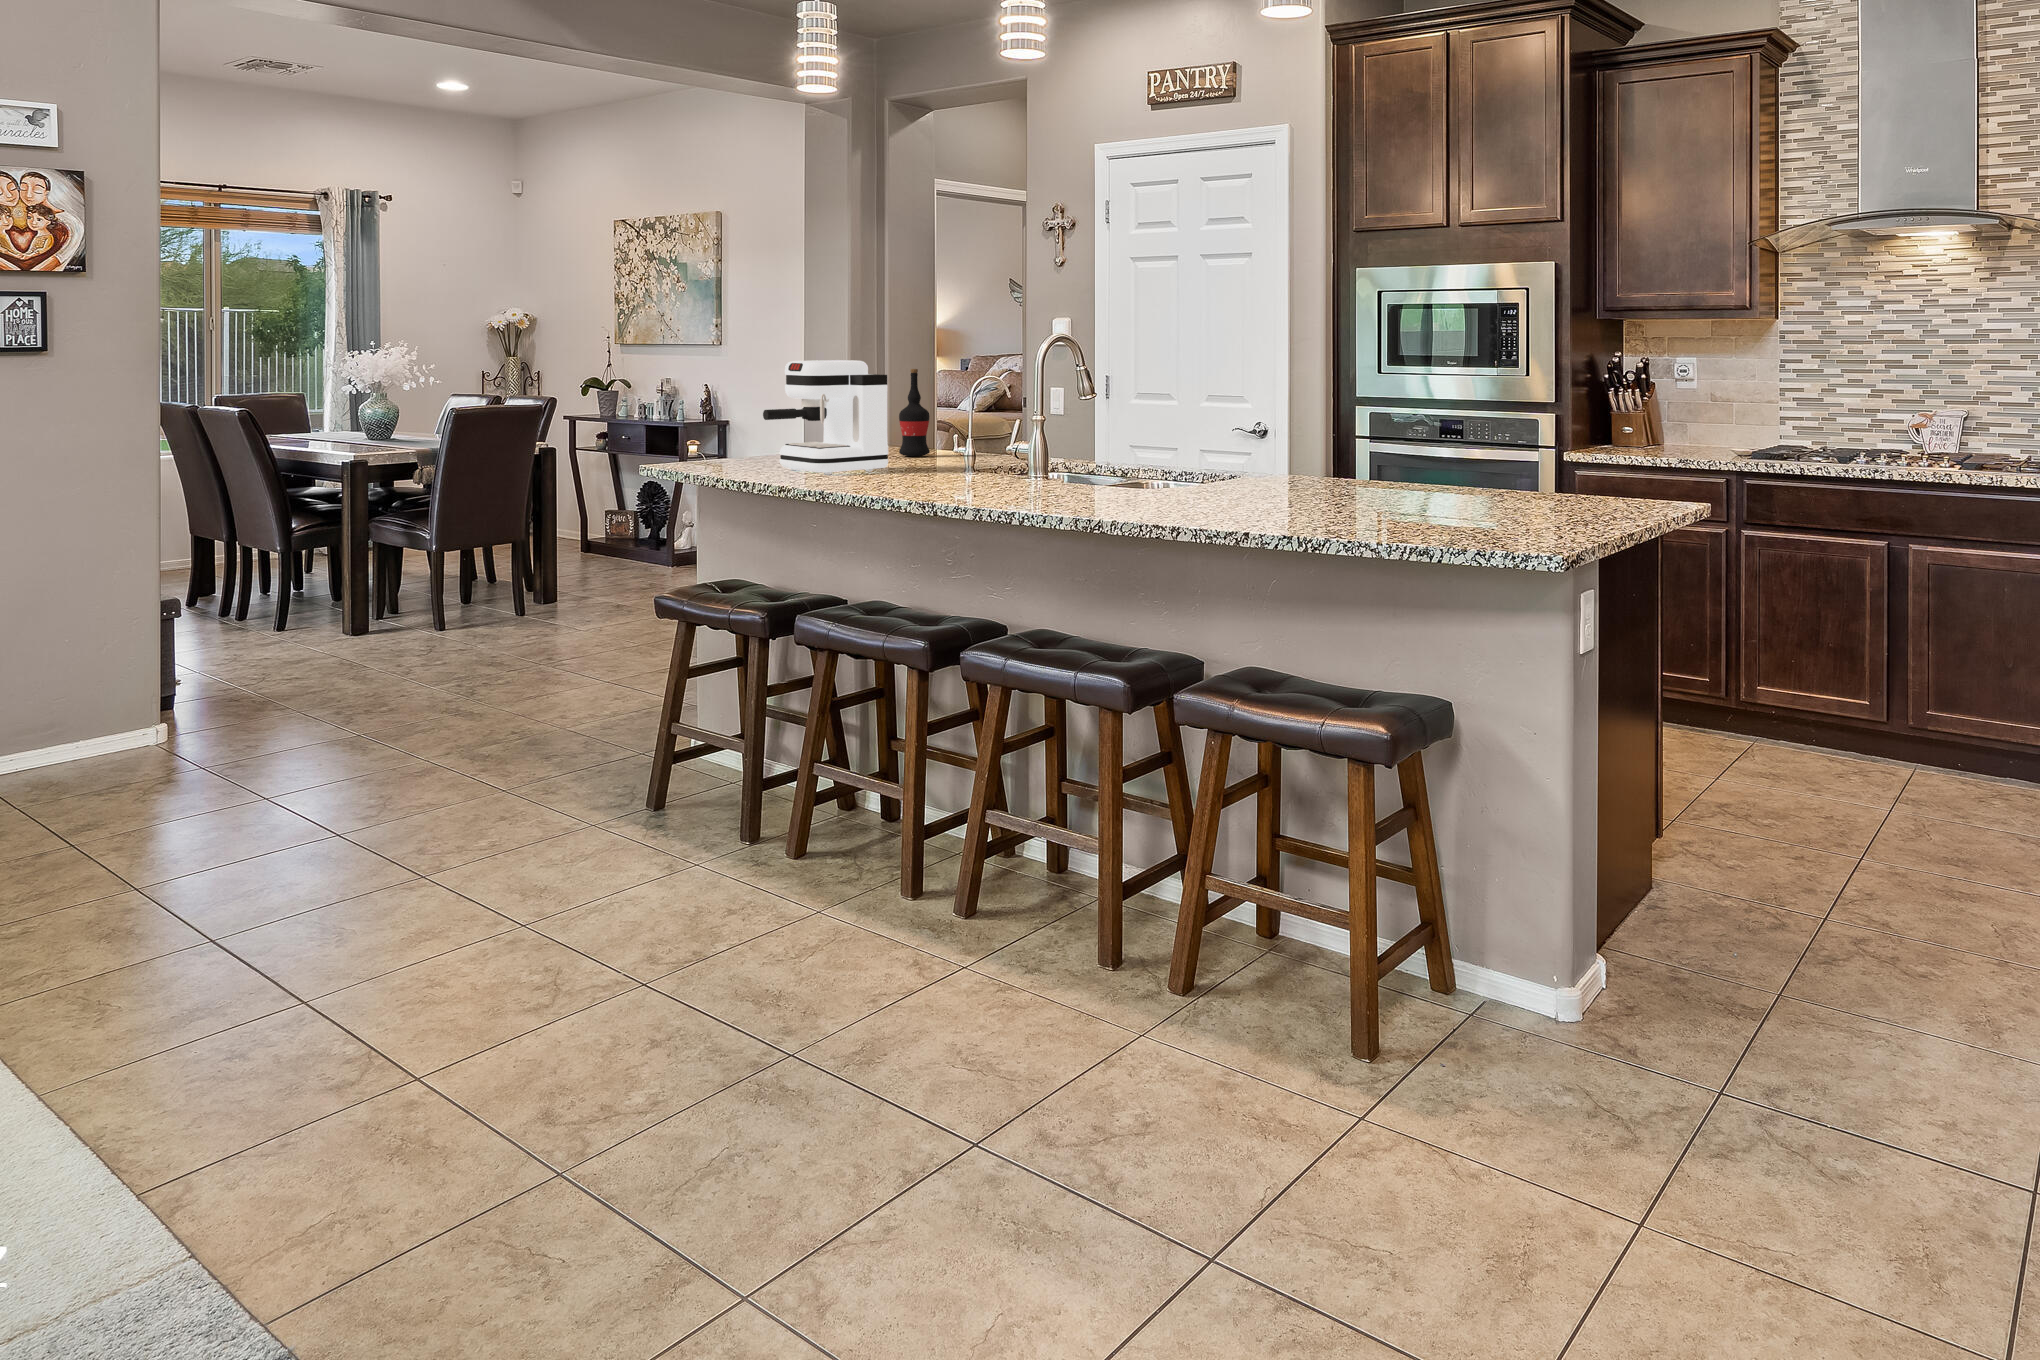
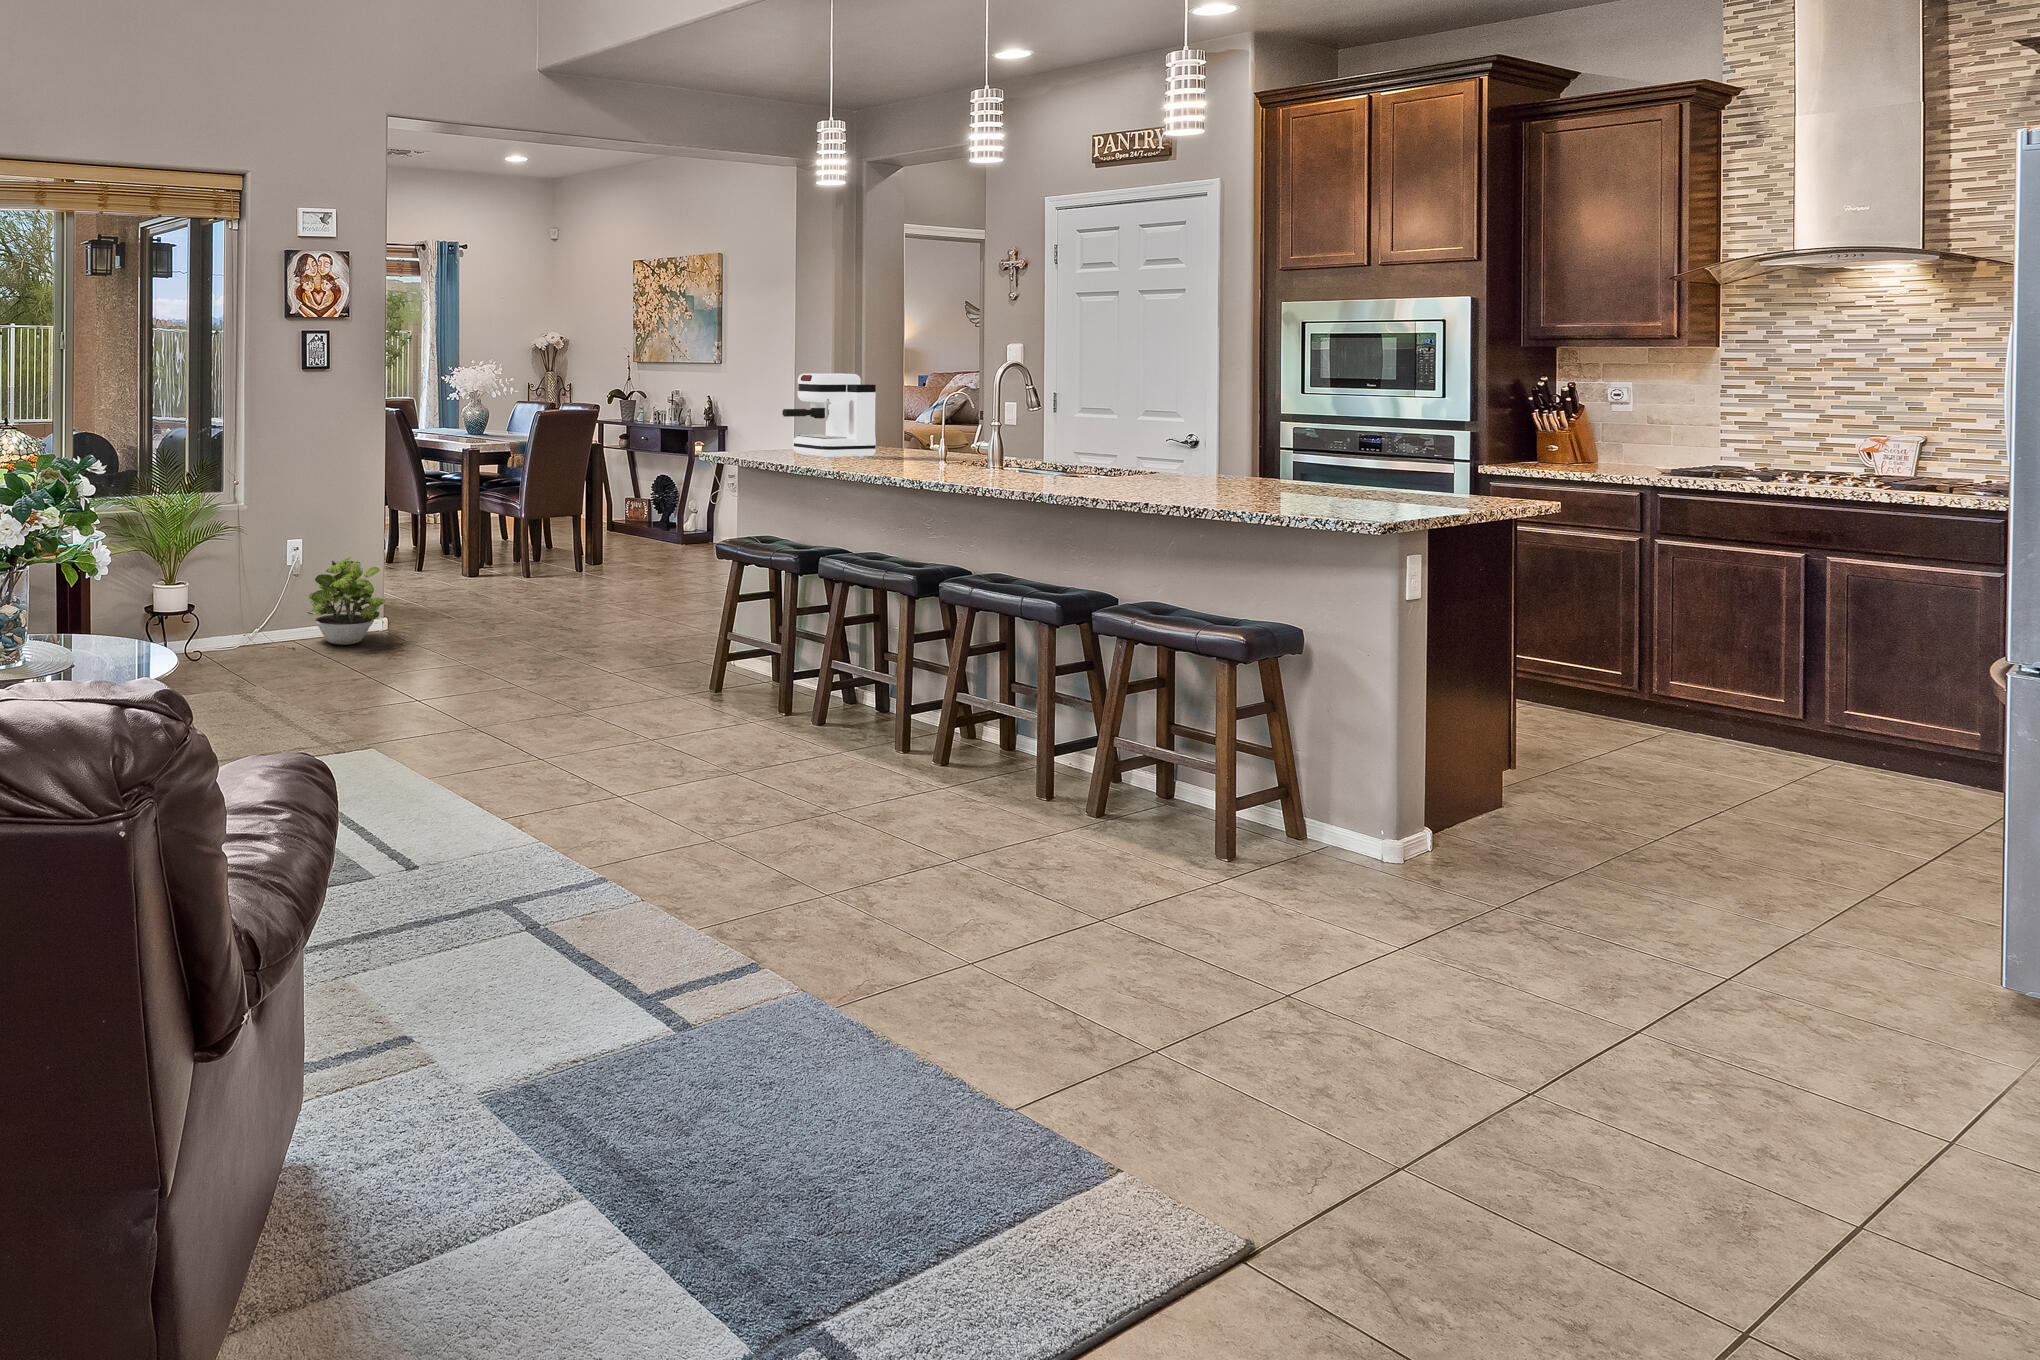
wine bottle: present [899,369,930,456] -> none [881,382,906,450]
potted plant: none [39,647,177,778] -> present [308,557,385,645]

